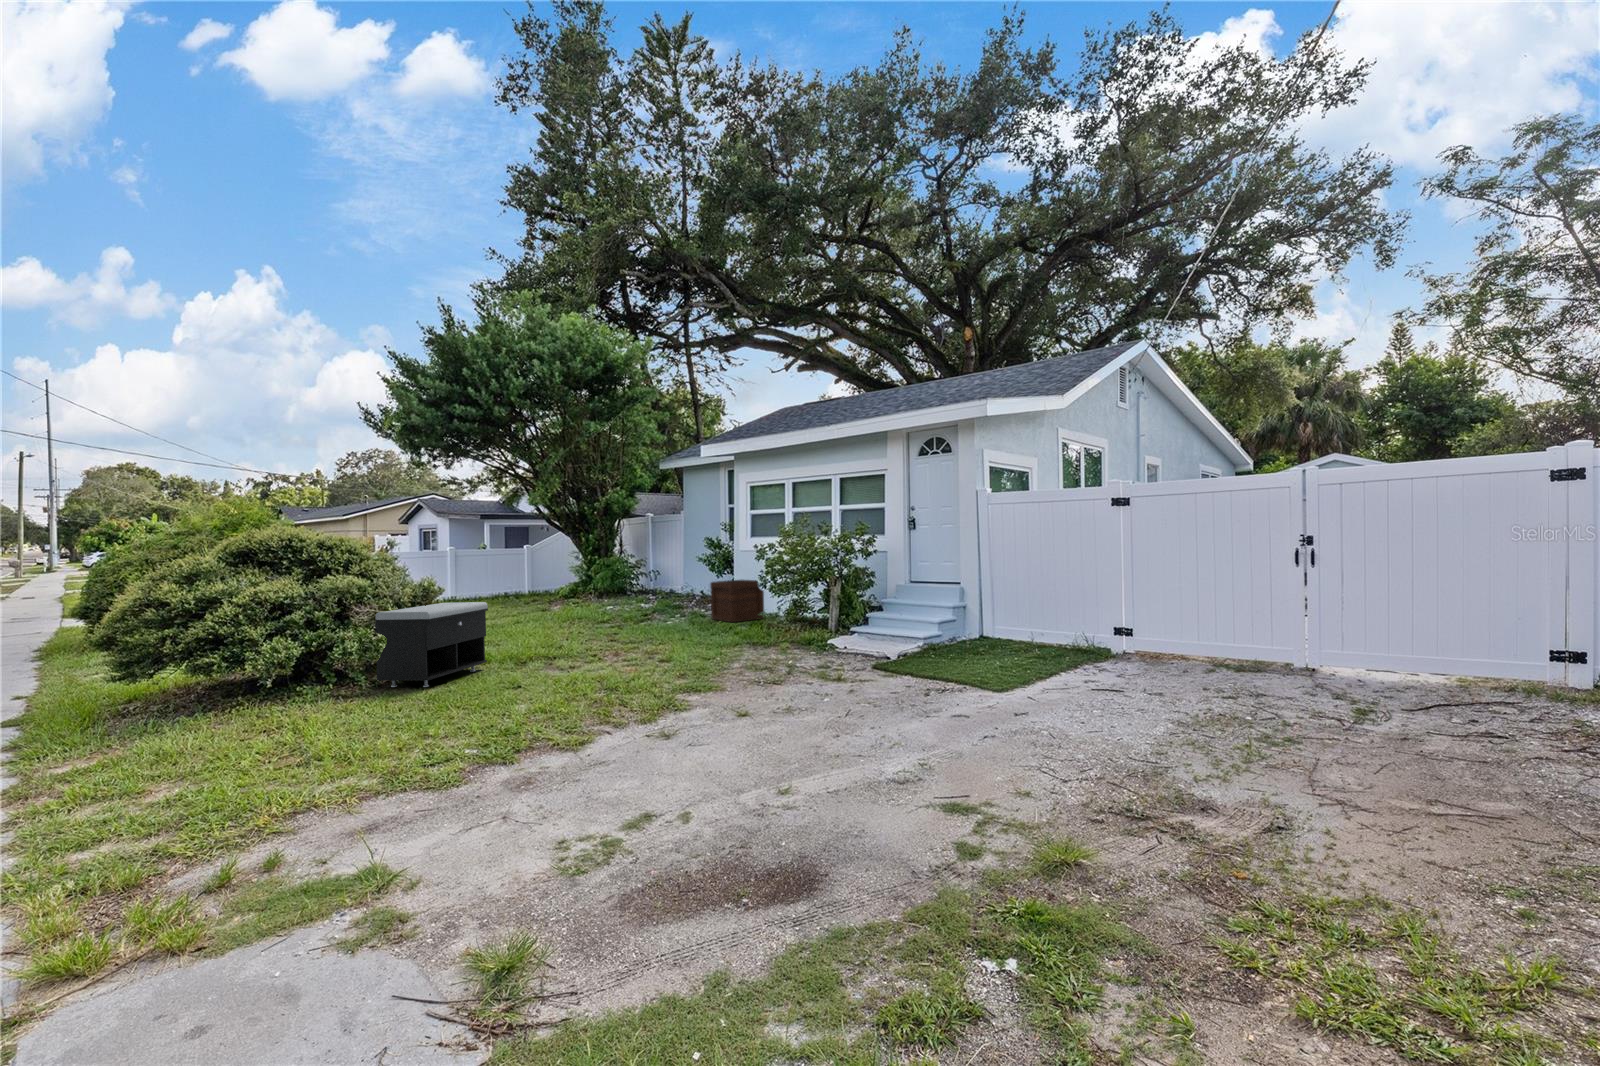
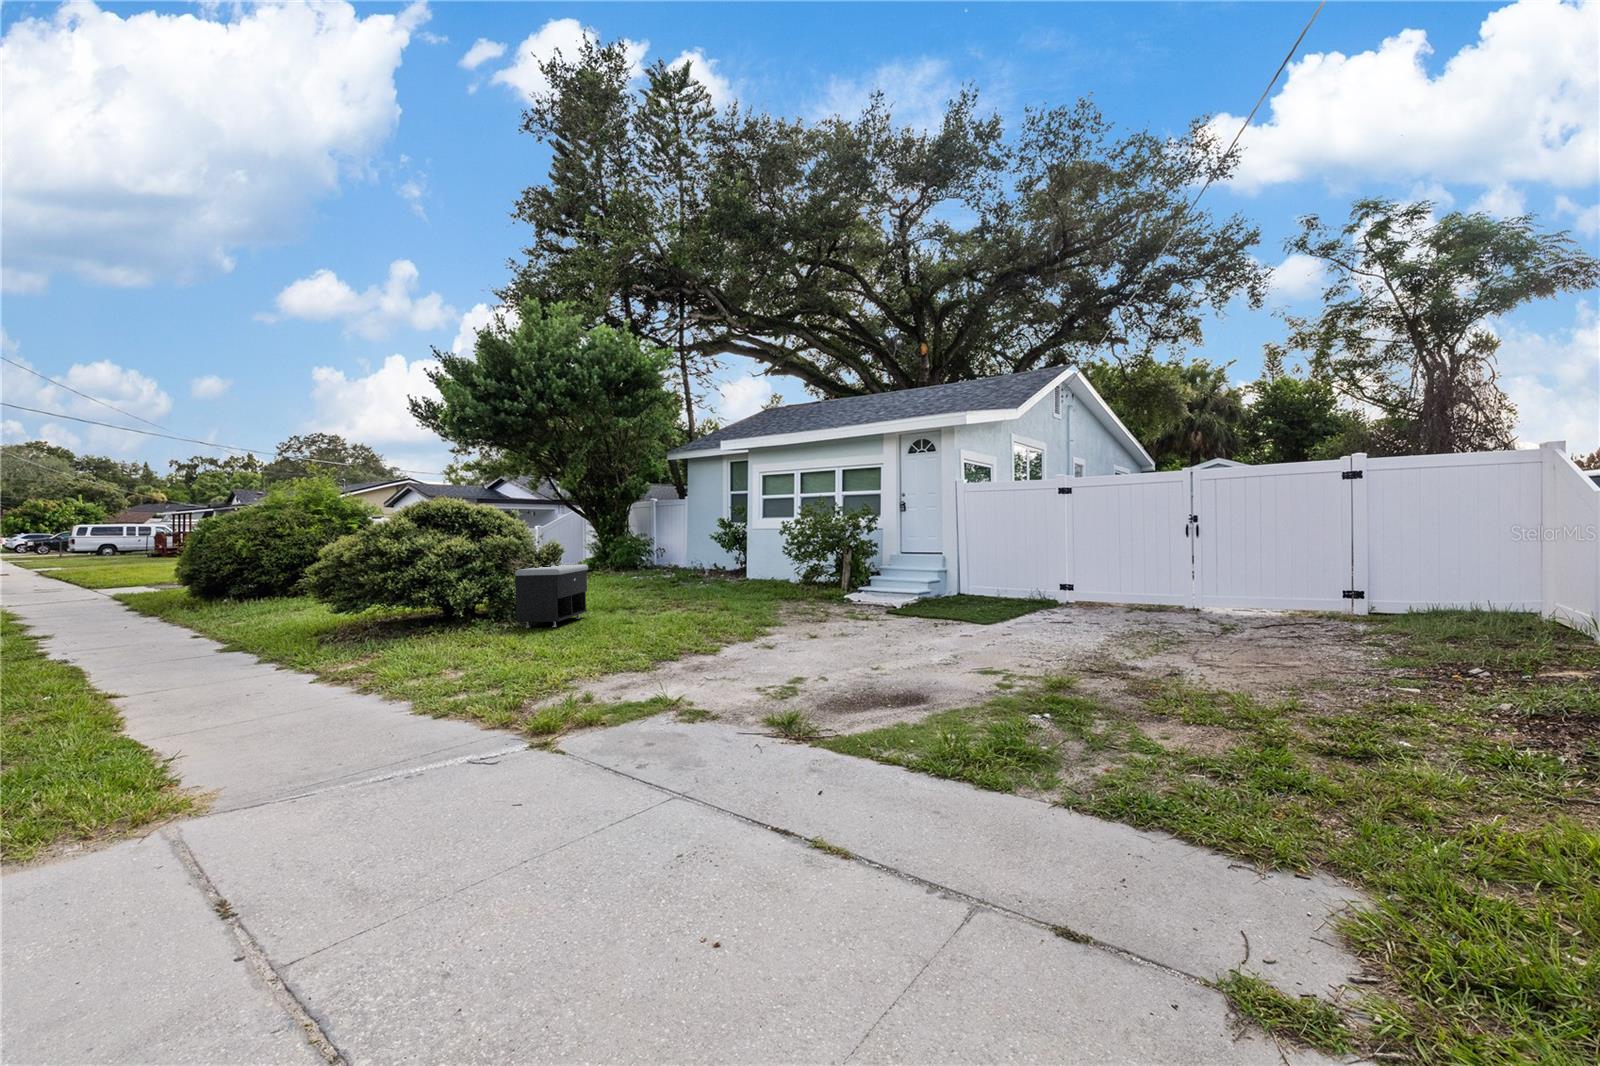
wooden crate: present [710,580,764,622] -> none [732,554,777,588]

